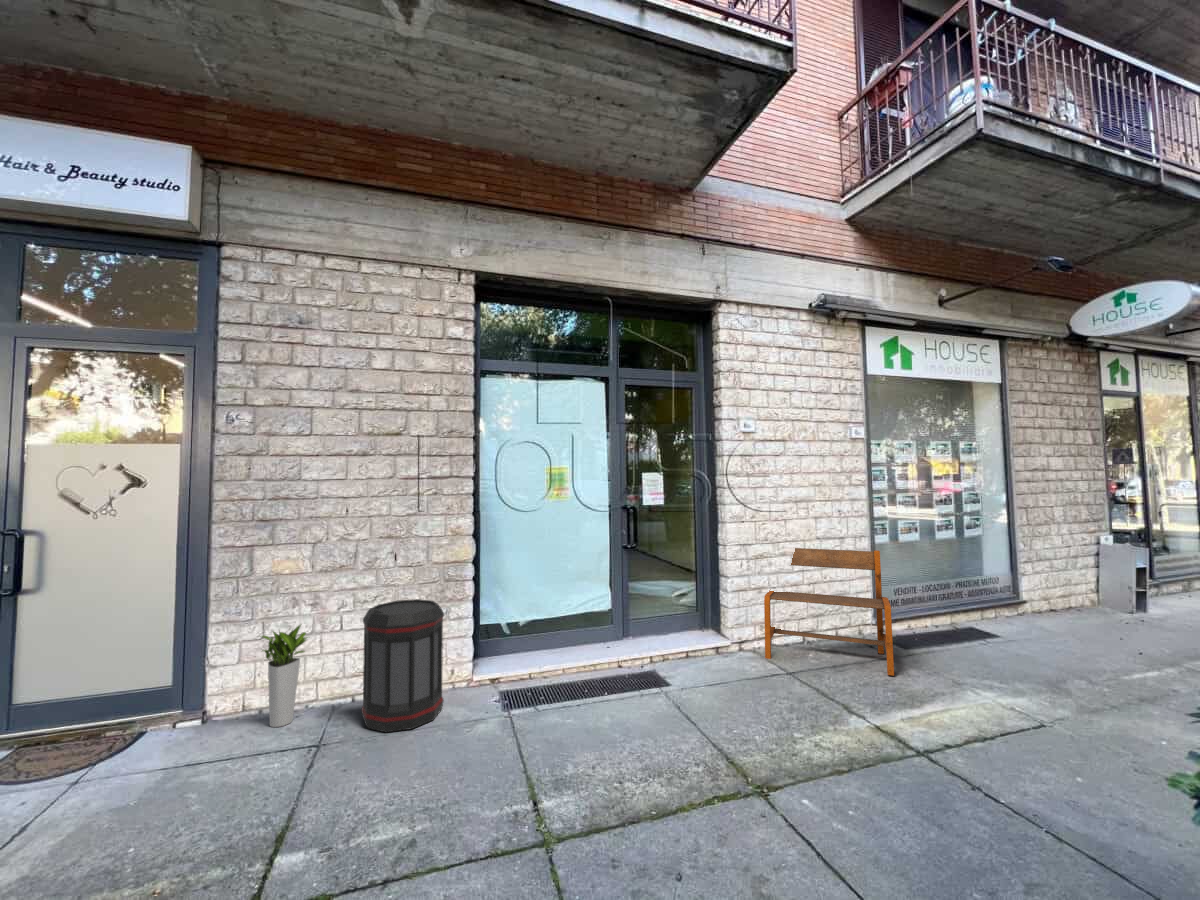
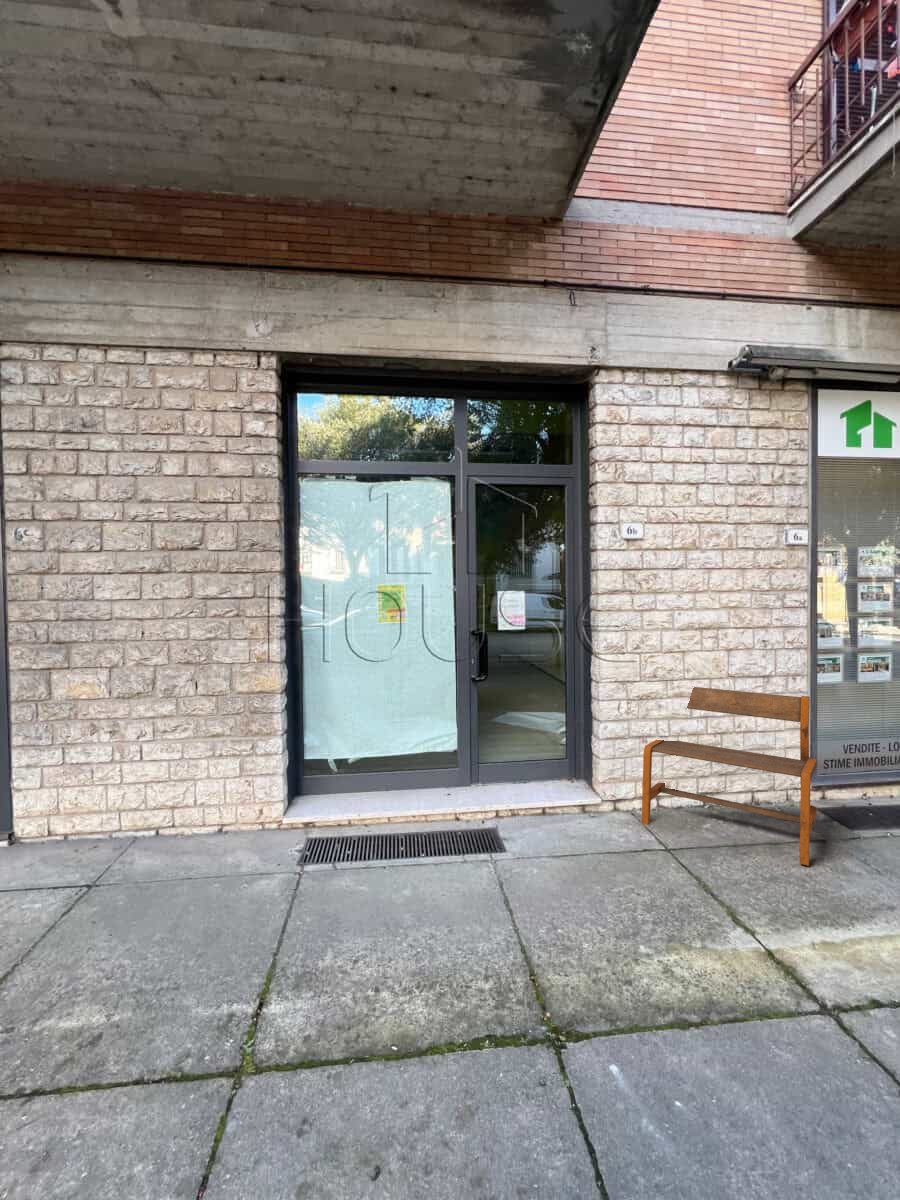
trash can: present [361,599,444,732] -> none [145,733,237,877]
planter: present [262,625,307,727] -> none [47,752,105,858]

